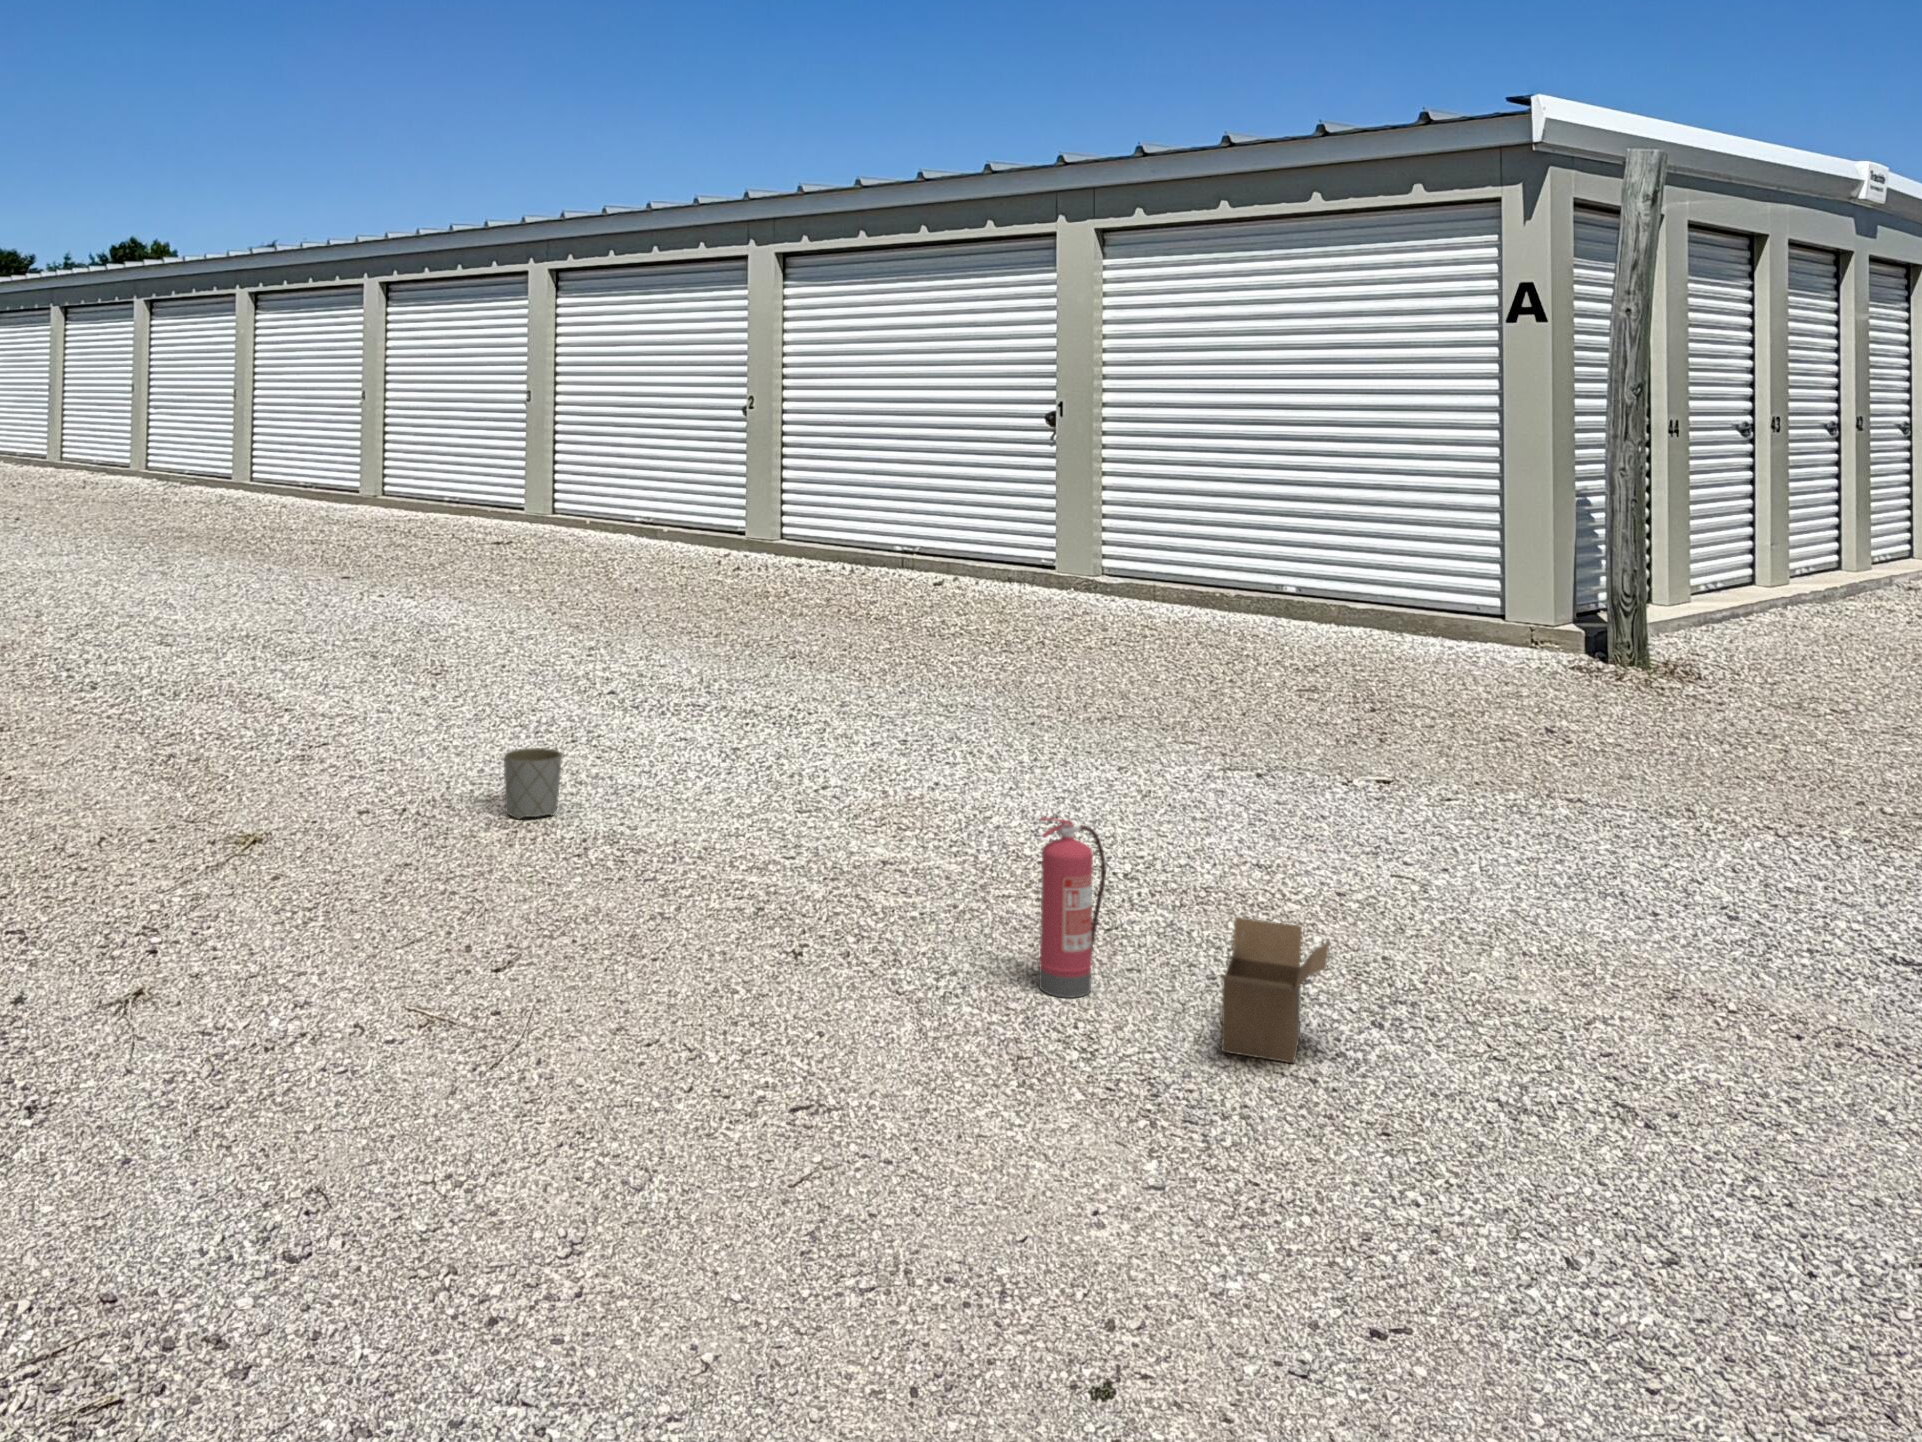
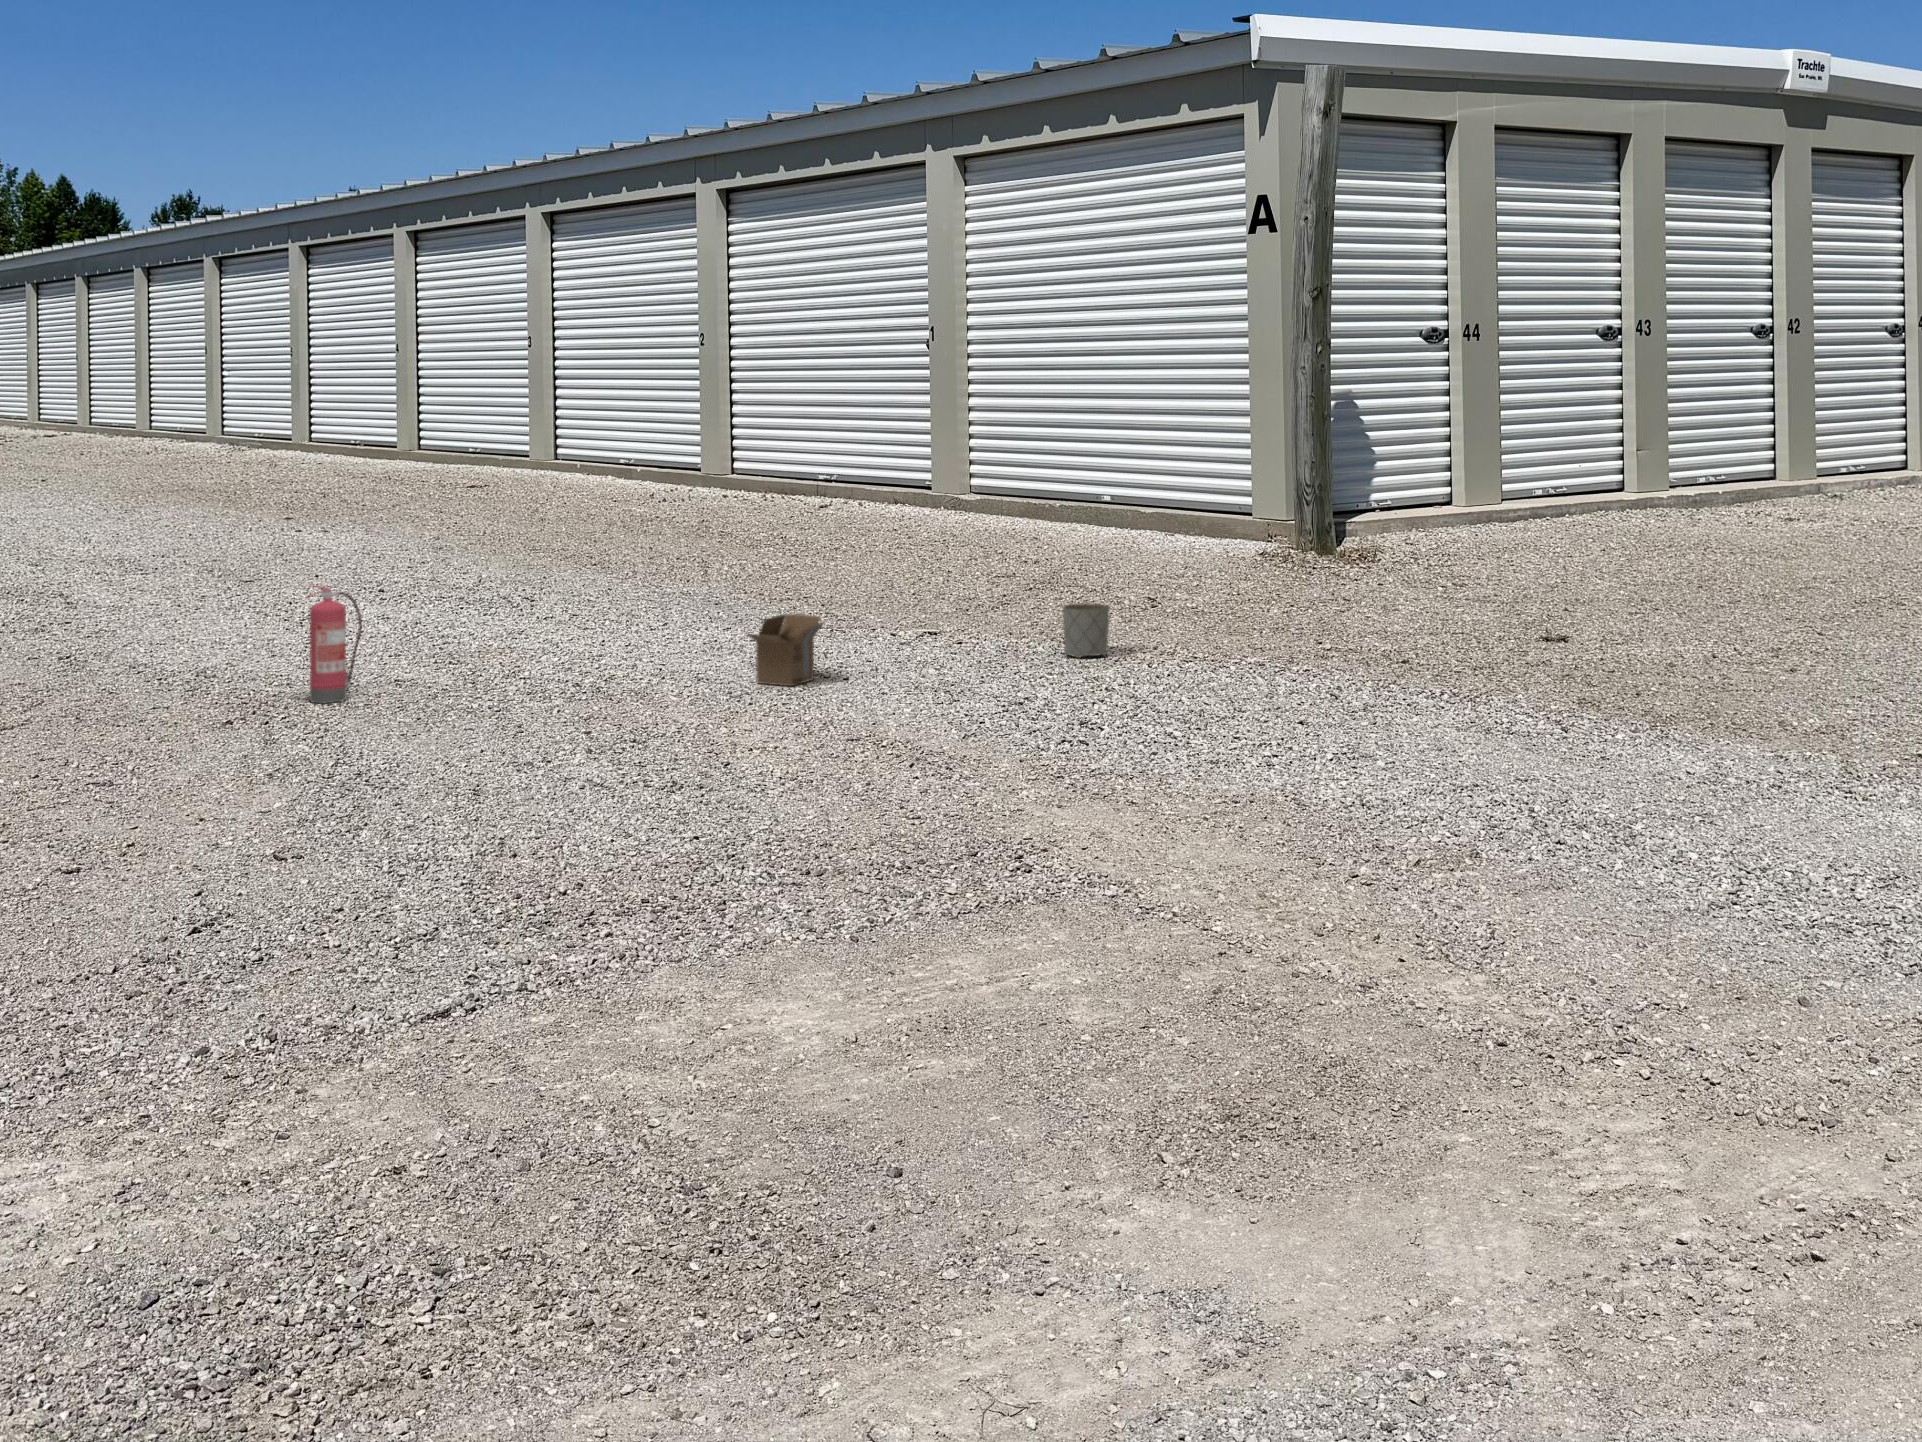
planter: present [504,748,562,819] -> present [1062,603,1109,658]
cardboard box: present [1220,918,1329,1063] -> present [745,614,827,686]

